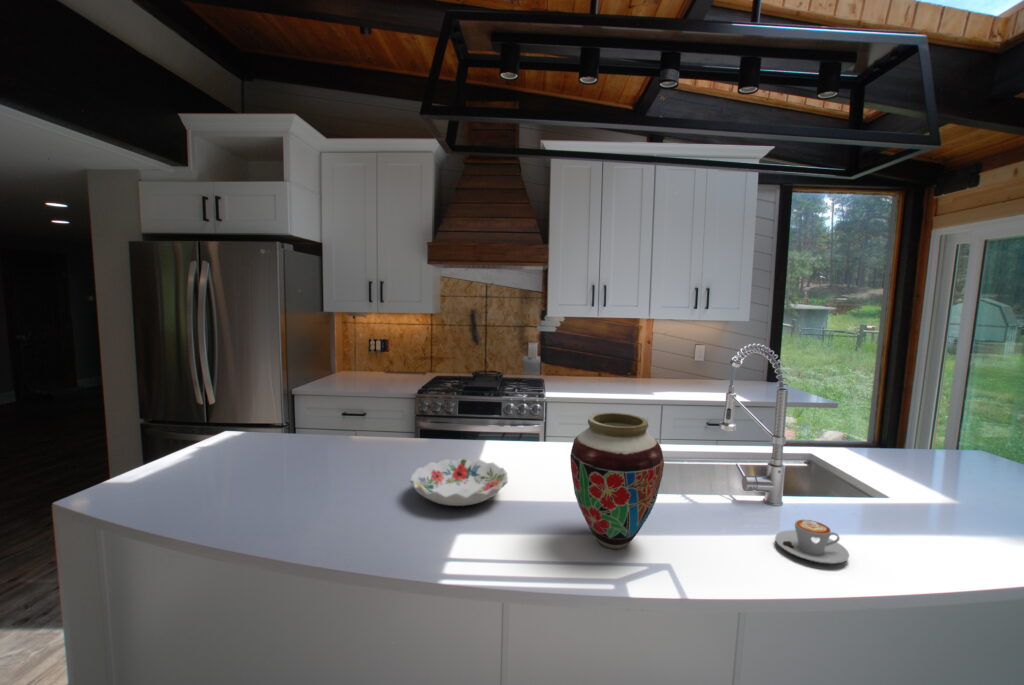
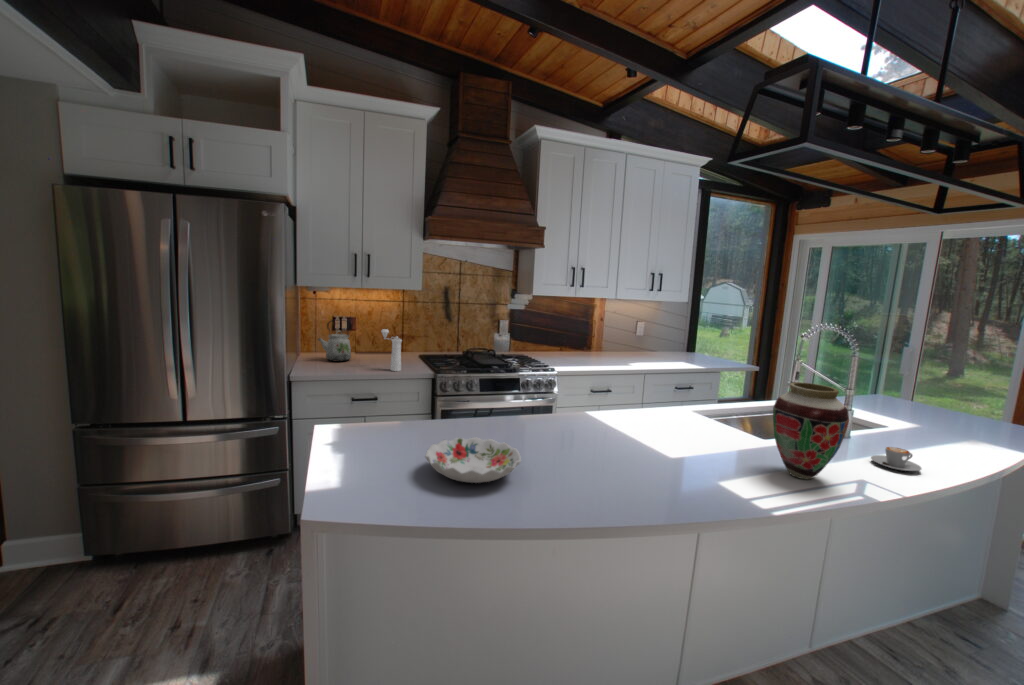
kettle: none [340,342,372,379] -> present [318,320,351,362]
pepper mill: none [381,350,393,389] -> present [381,329,402,371]
decorative bowl: present [410,458,508,506] -> present [425,437,521,483]

